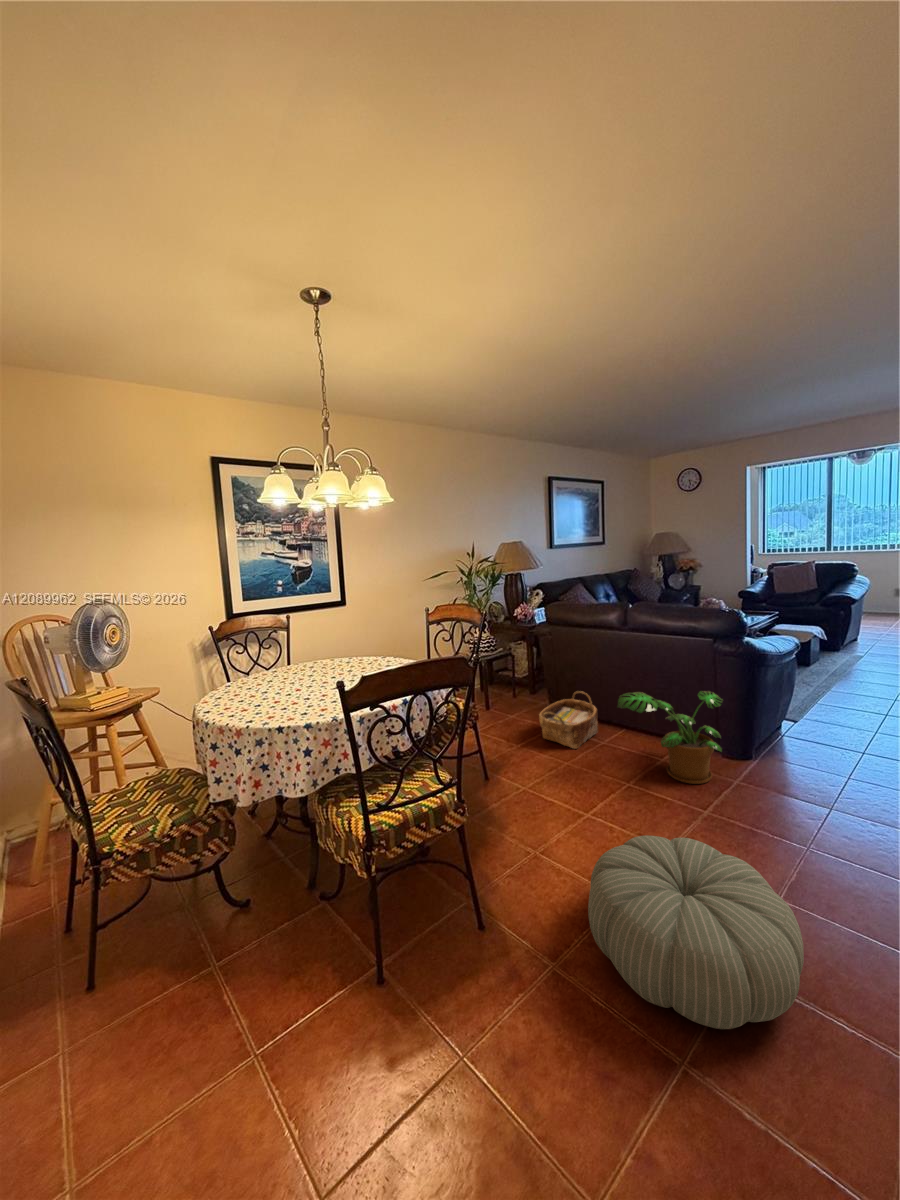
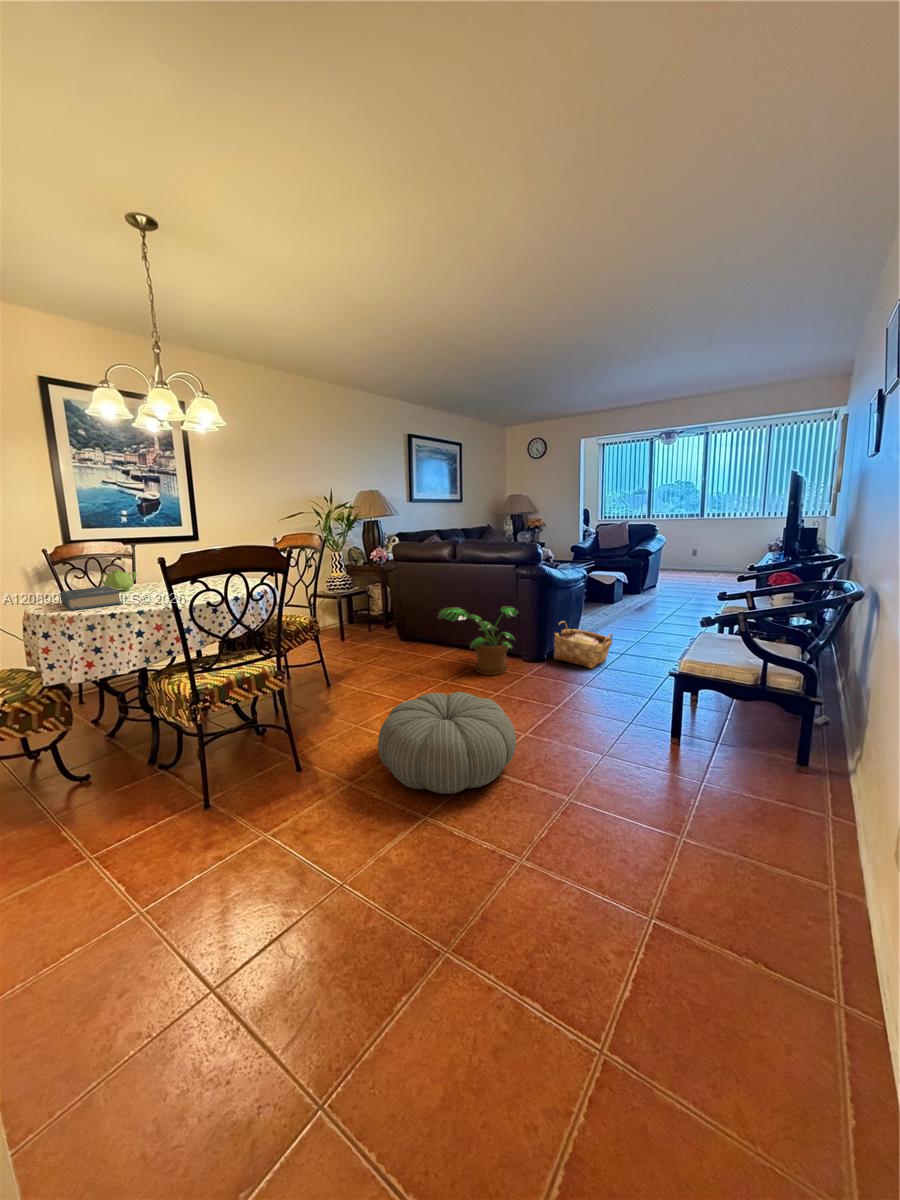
teapot: none [262,656,296,681] -> present [101,570,137,591]
book: none [228,681,287,718] -> present [60,586,121,610]
woven basket: present [539,691,598,749] -> present [554,621,613,668]

